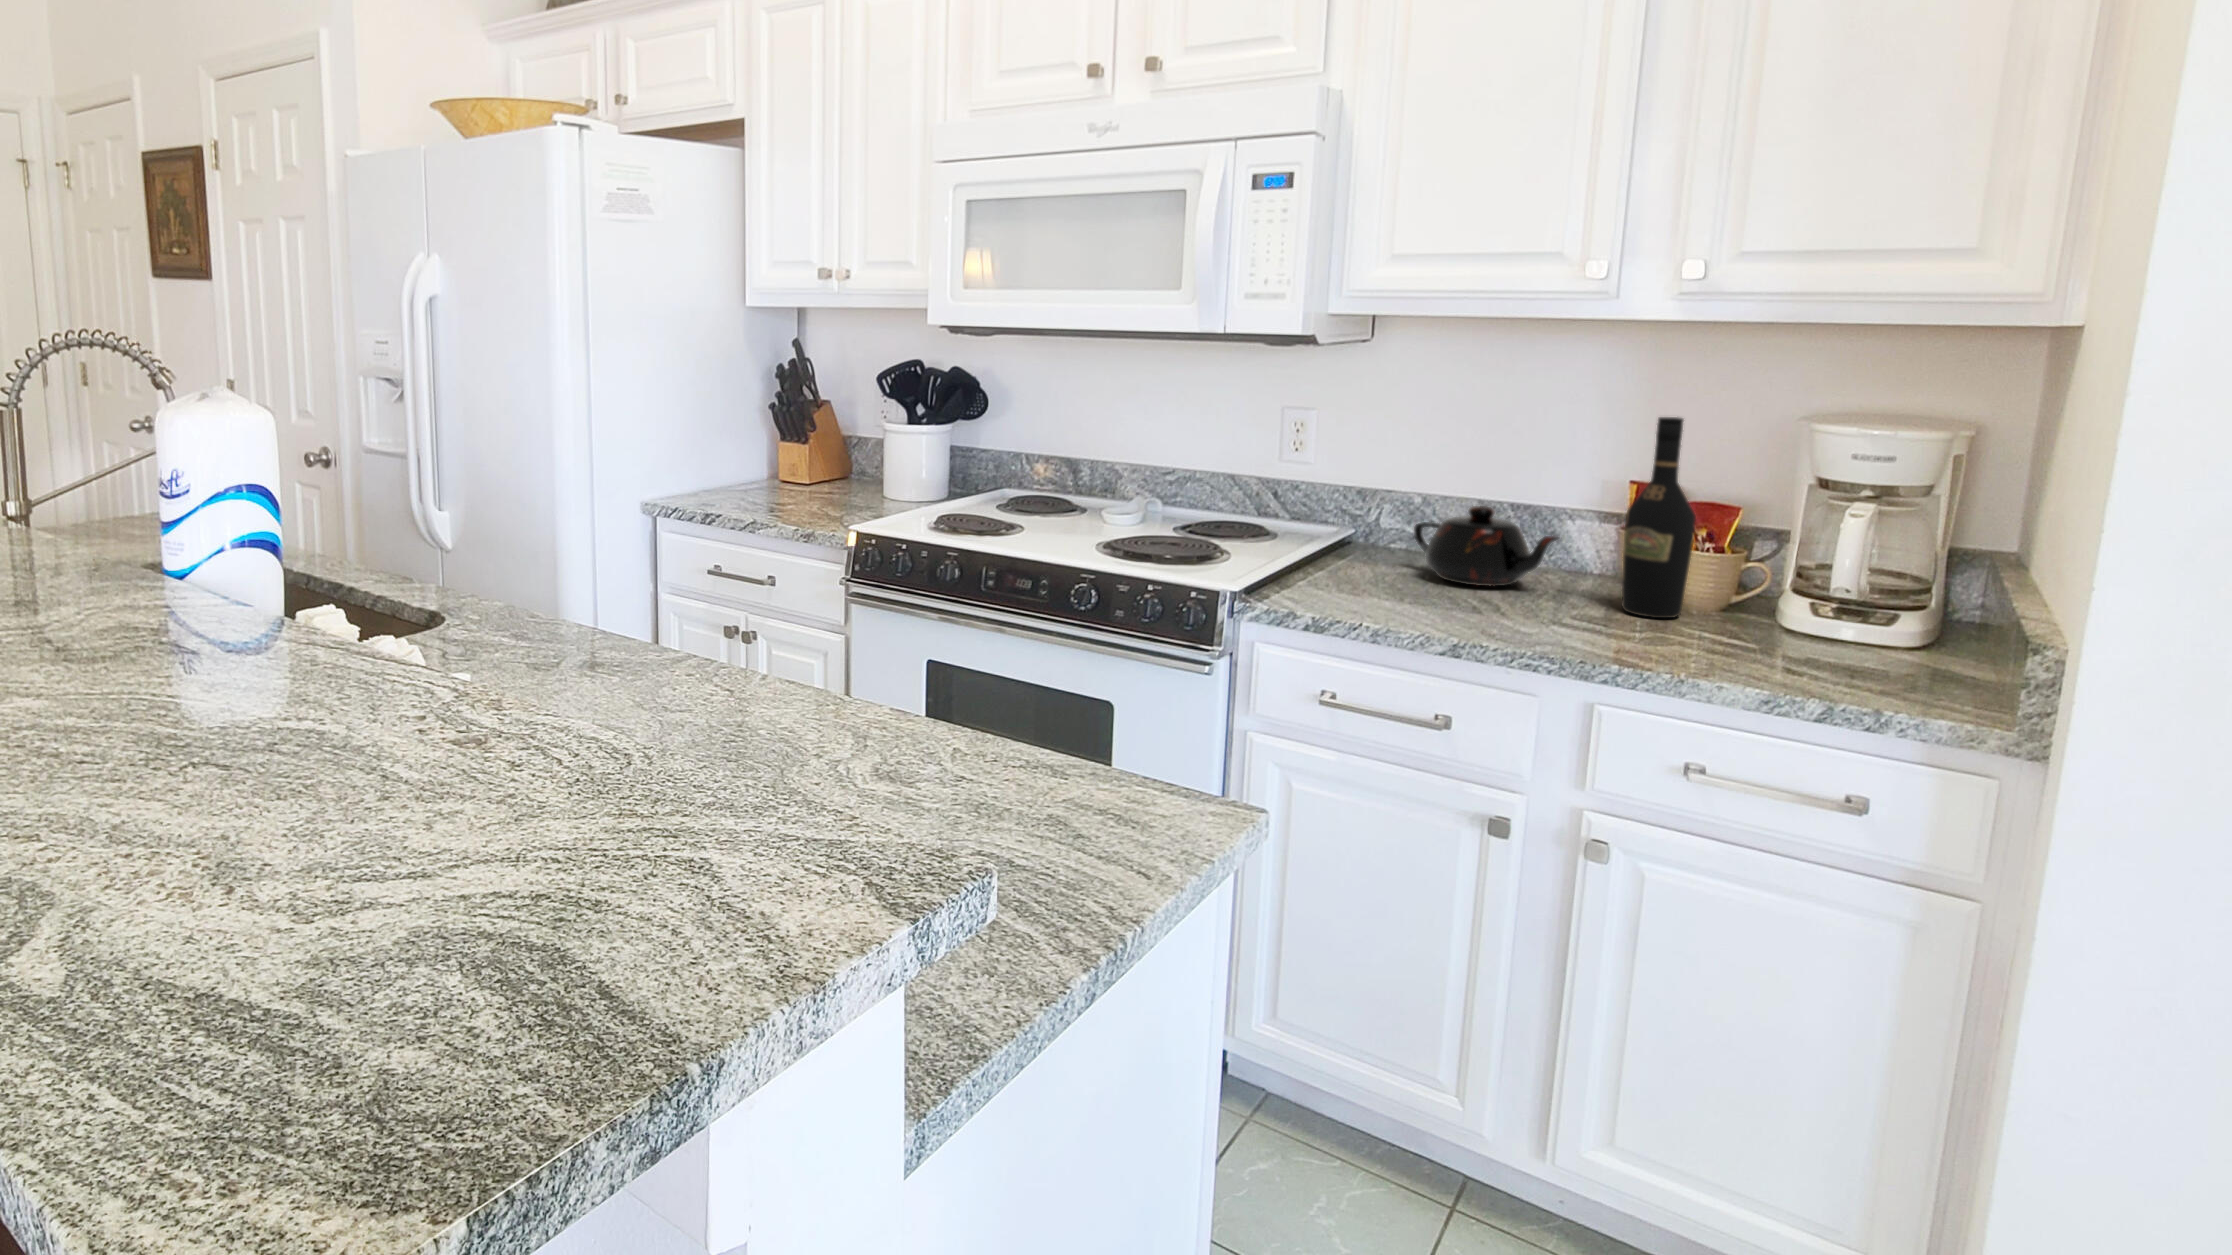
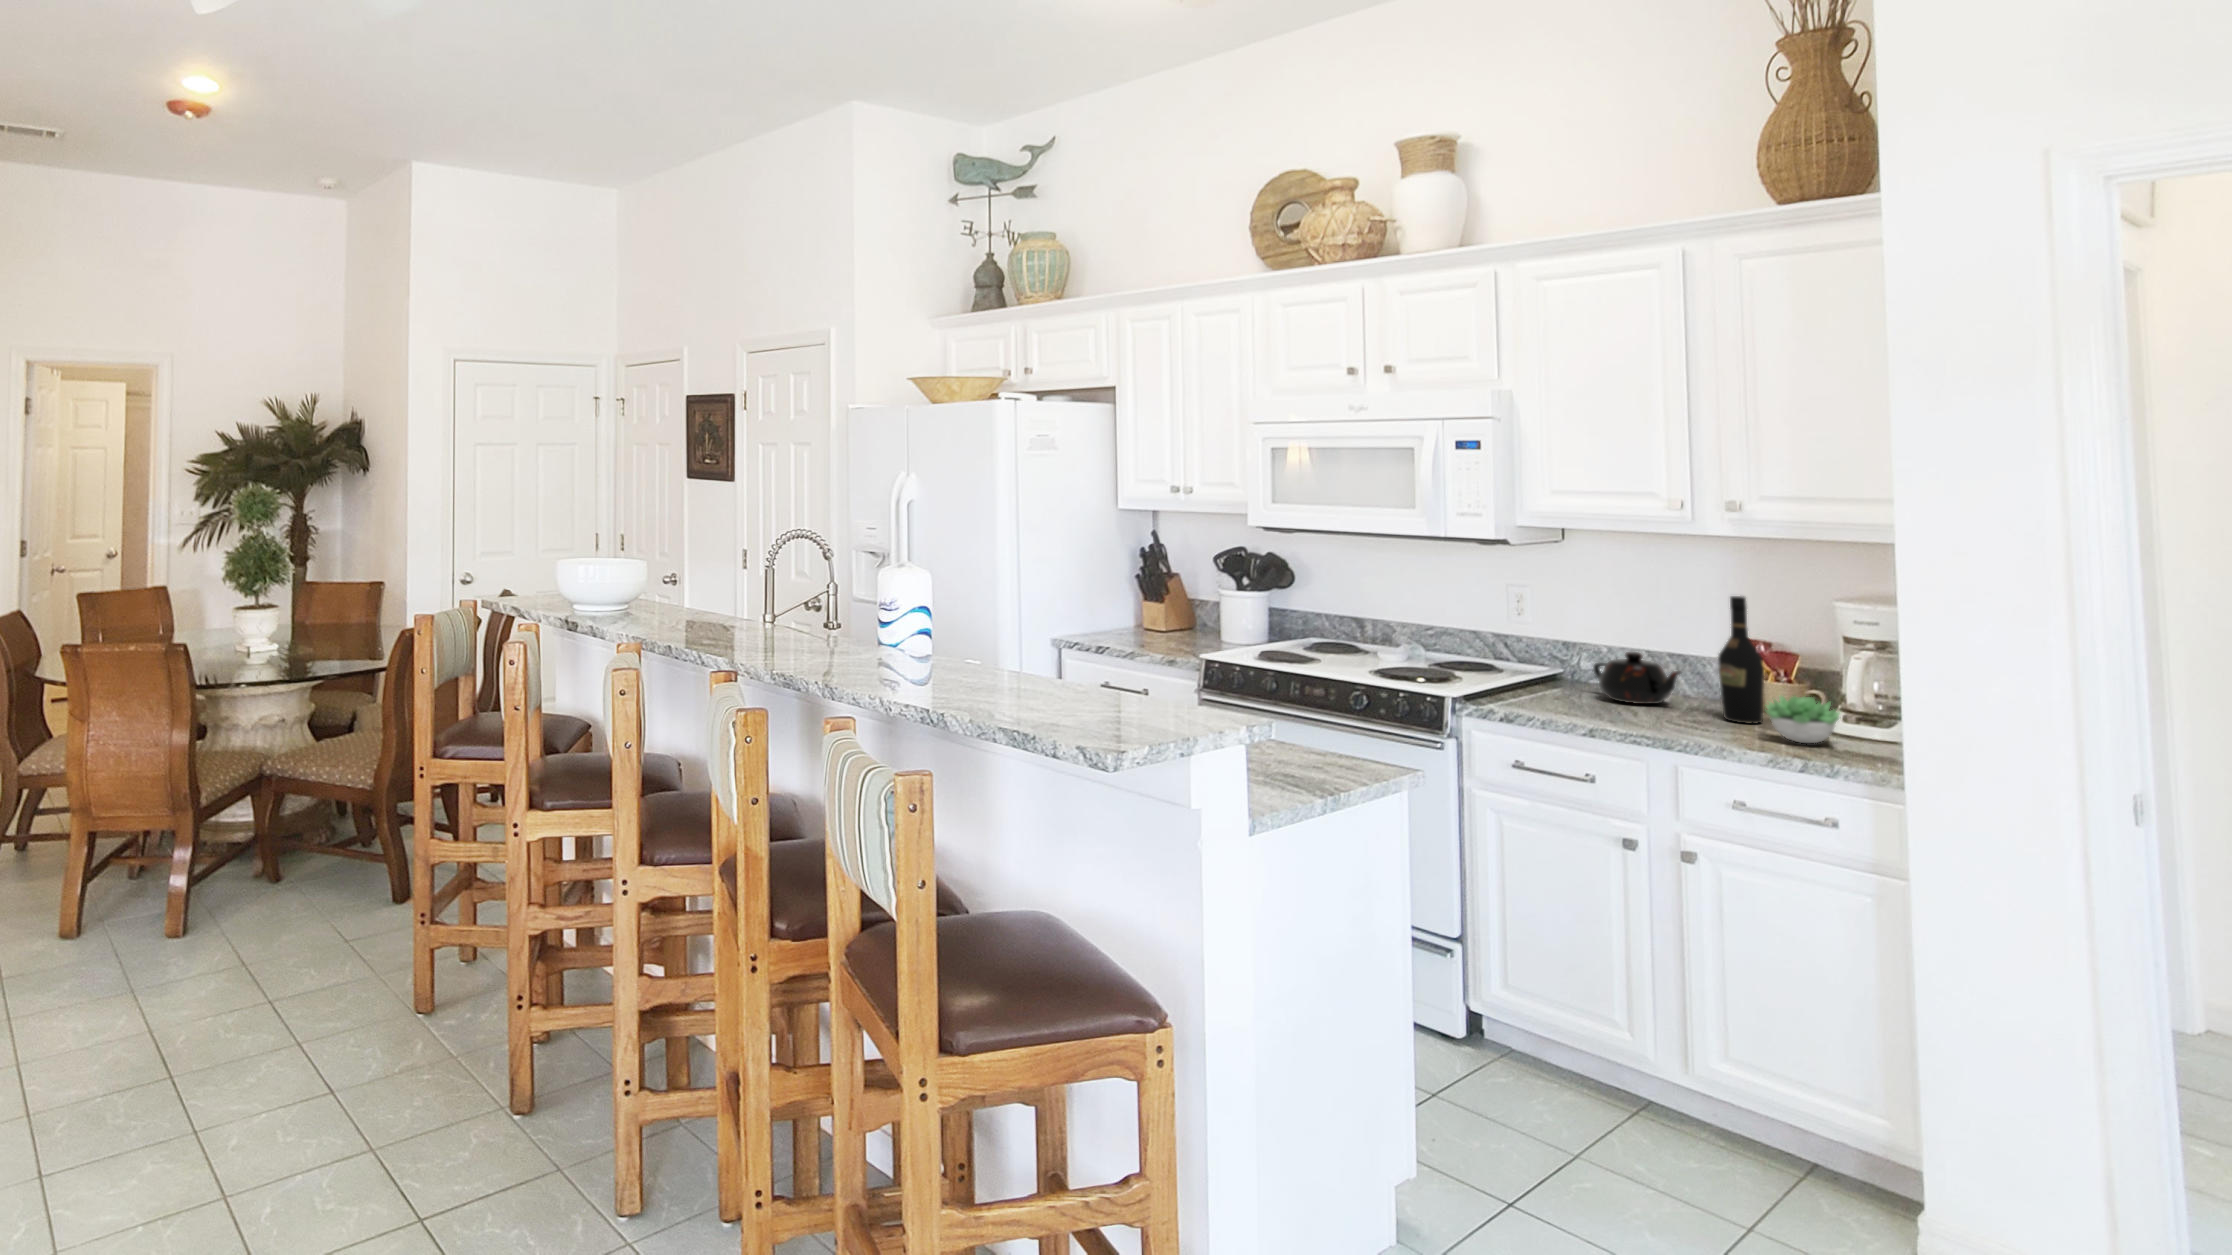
succulent plant: none [1719,579,1858,659] -> present [1765,696,1840,743]

